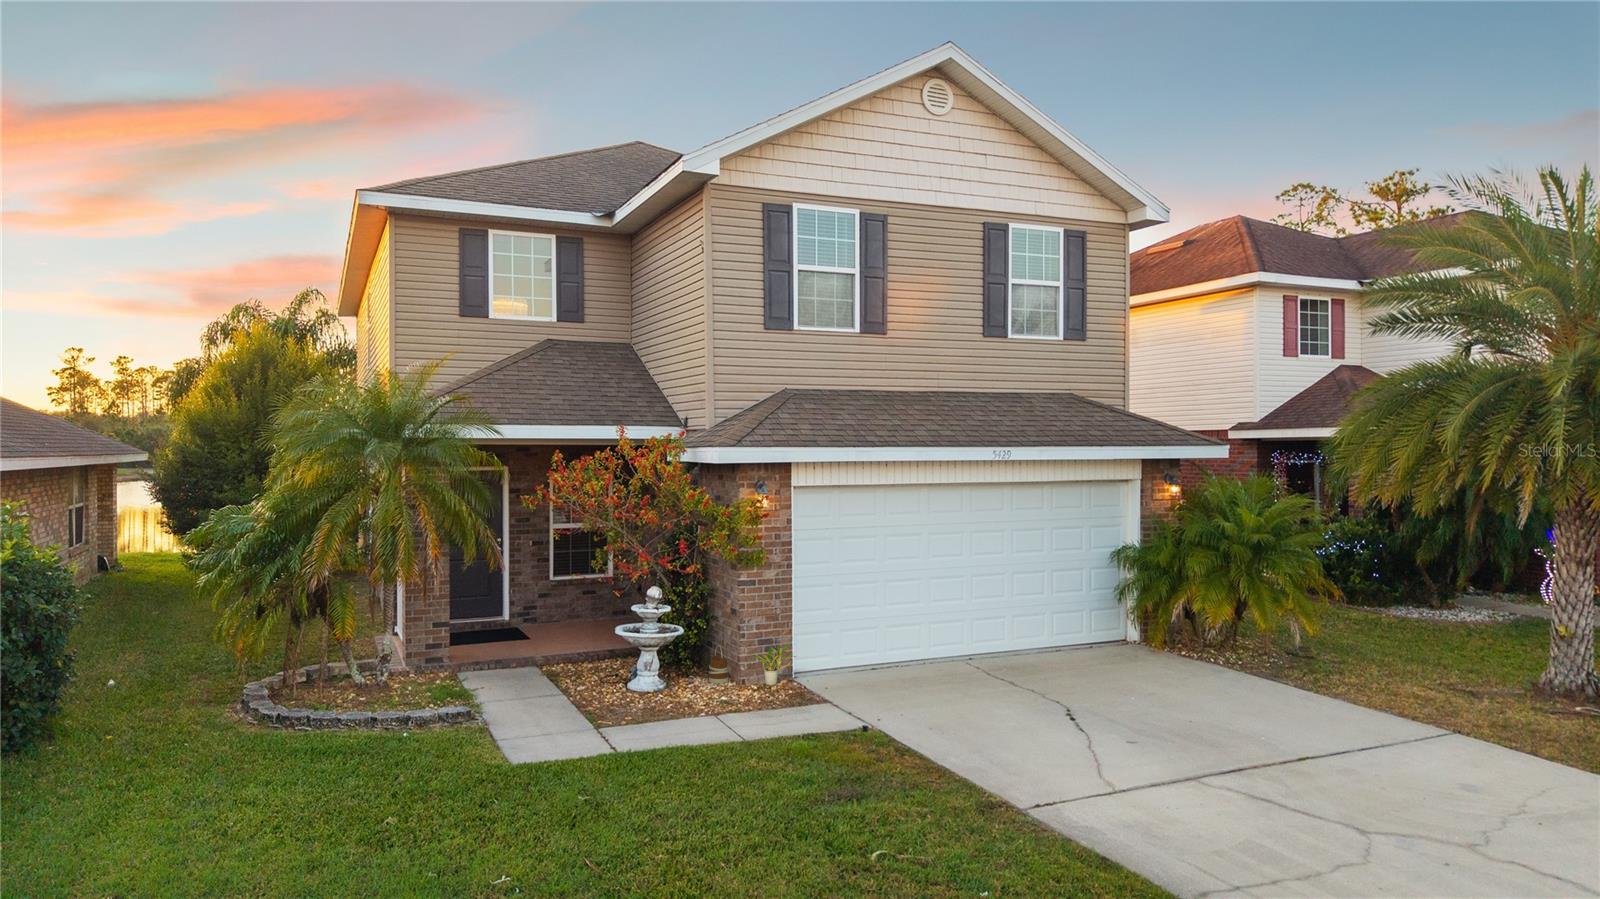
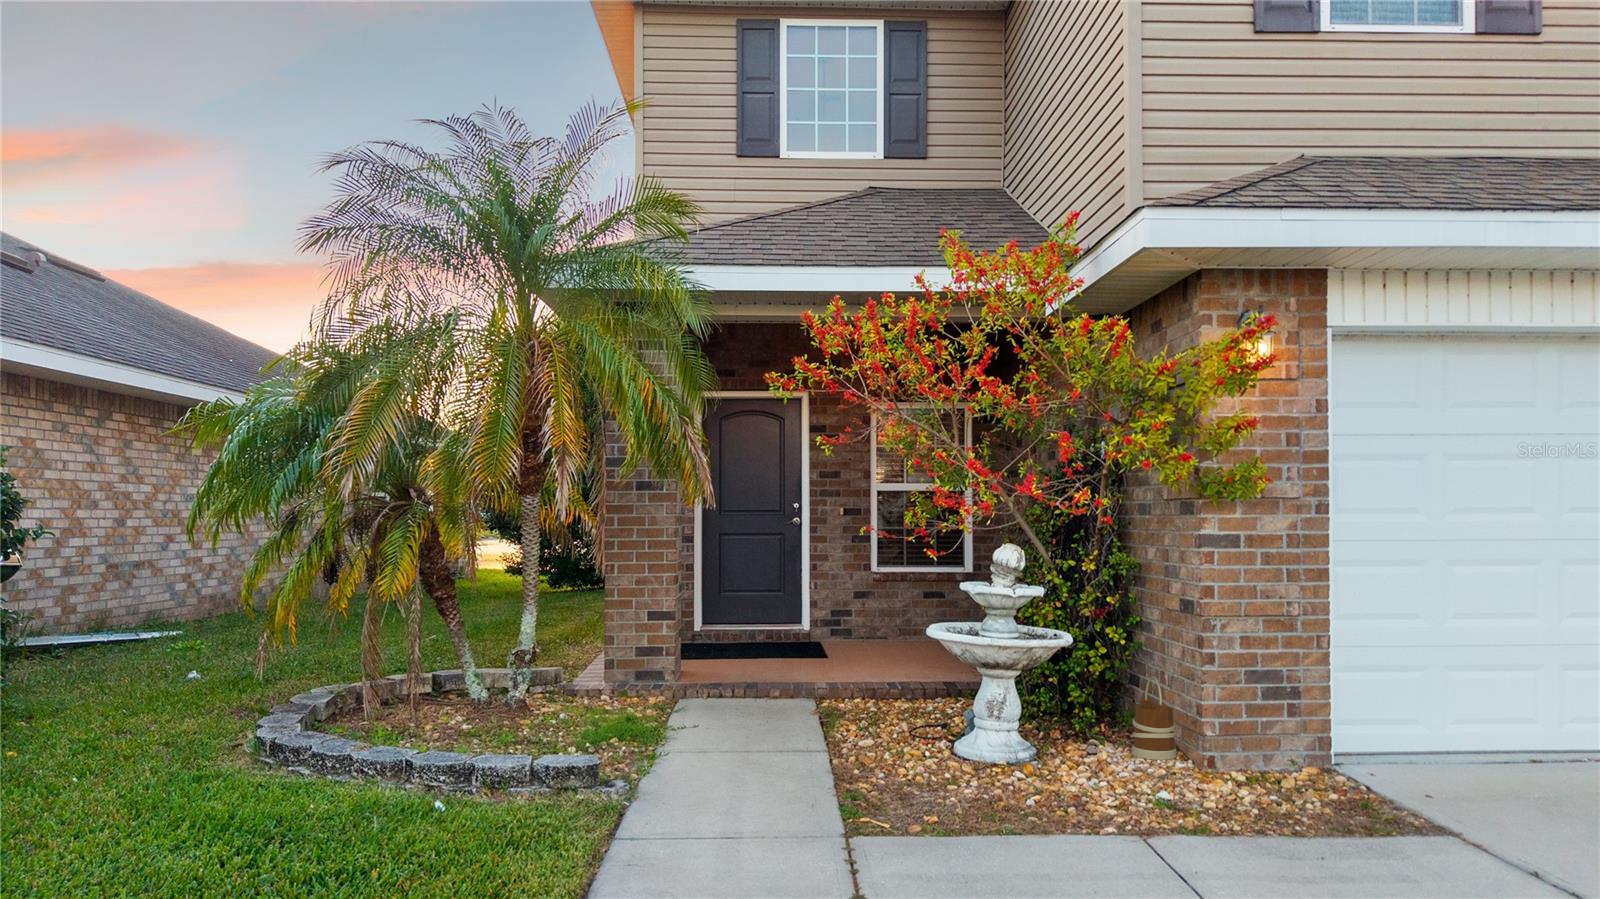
potted plant: present [751,643,795,686] -> none [1221,680,1341,776]

